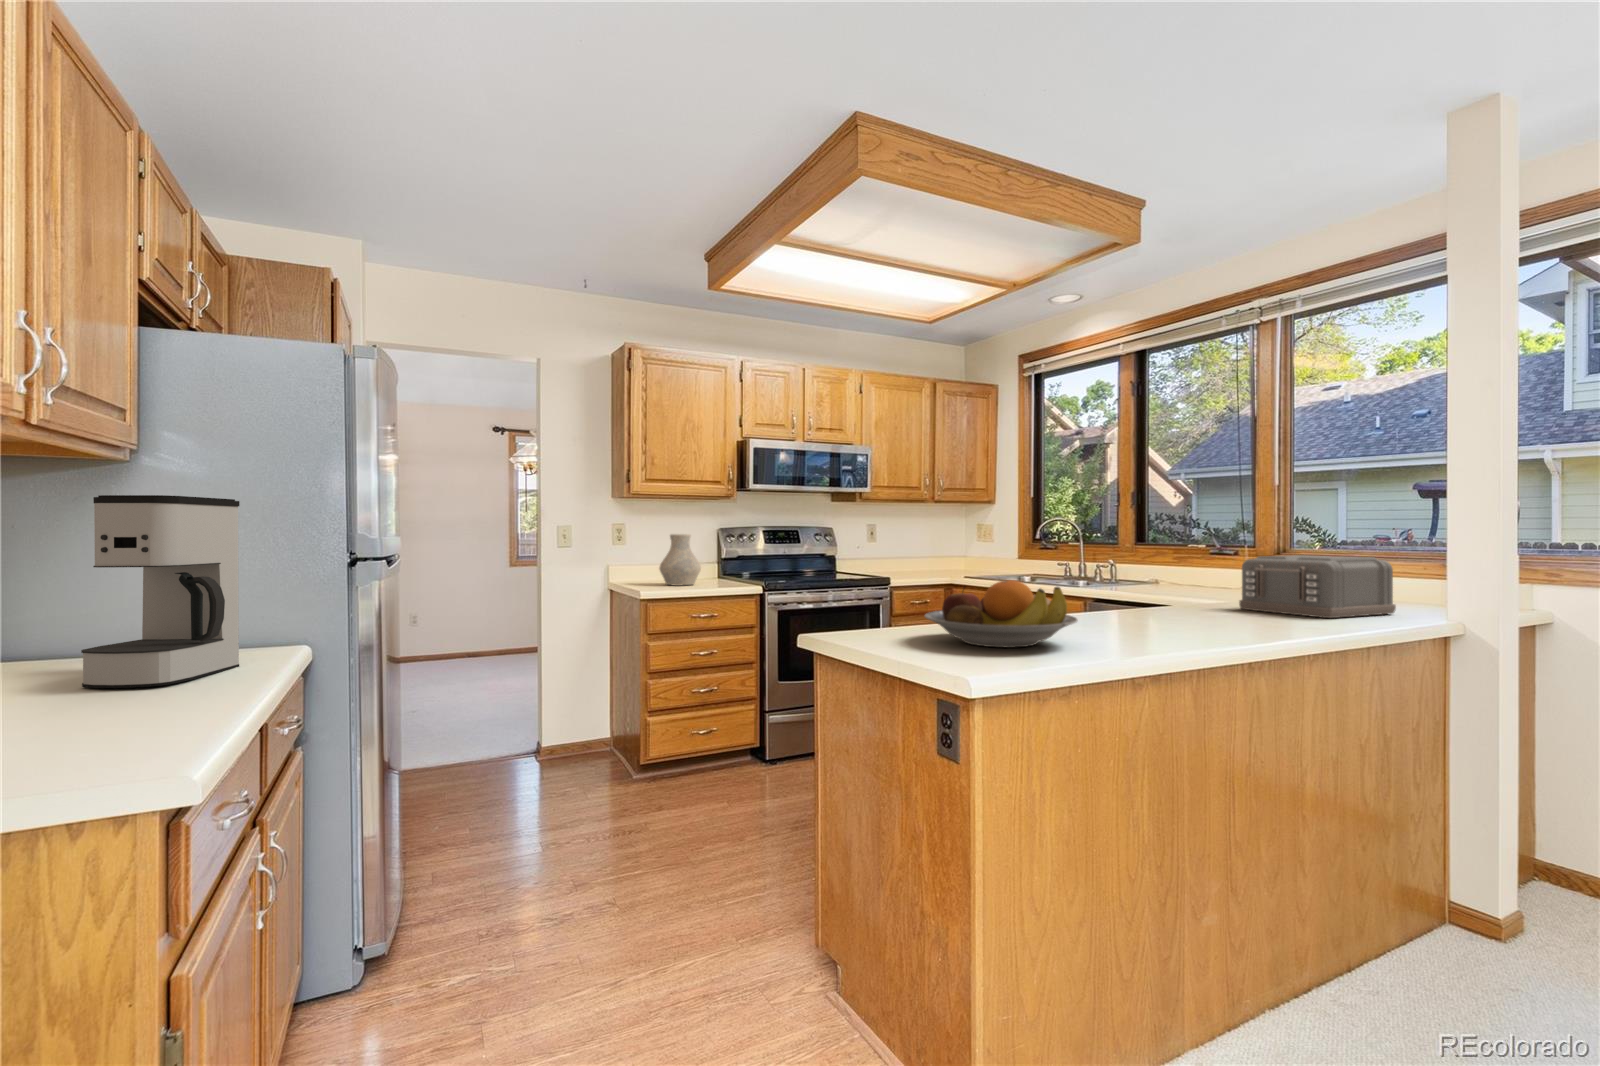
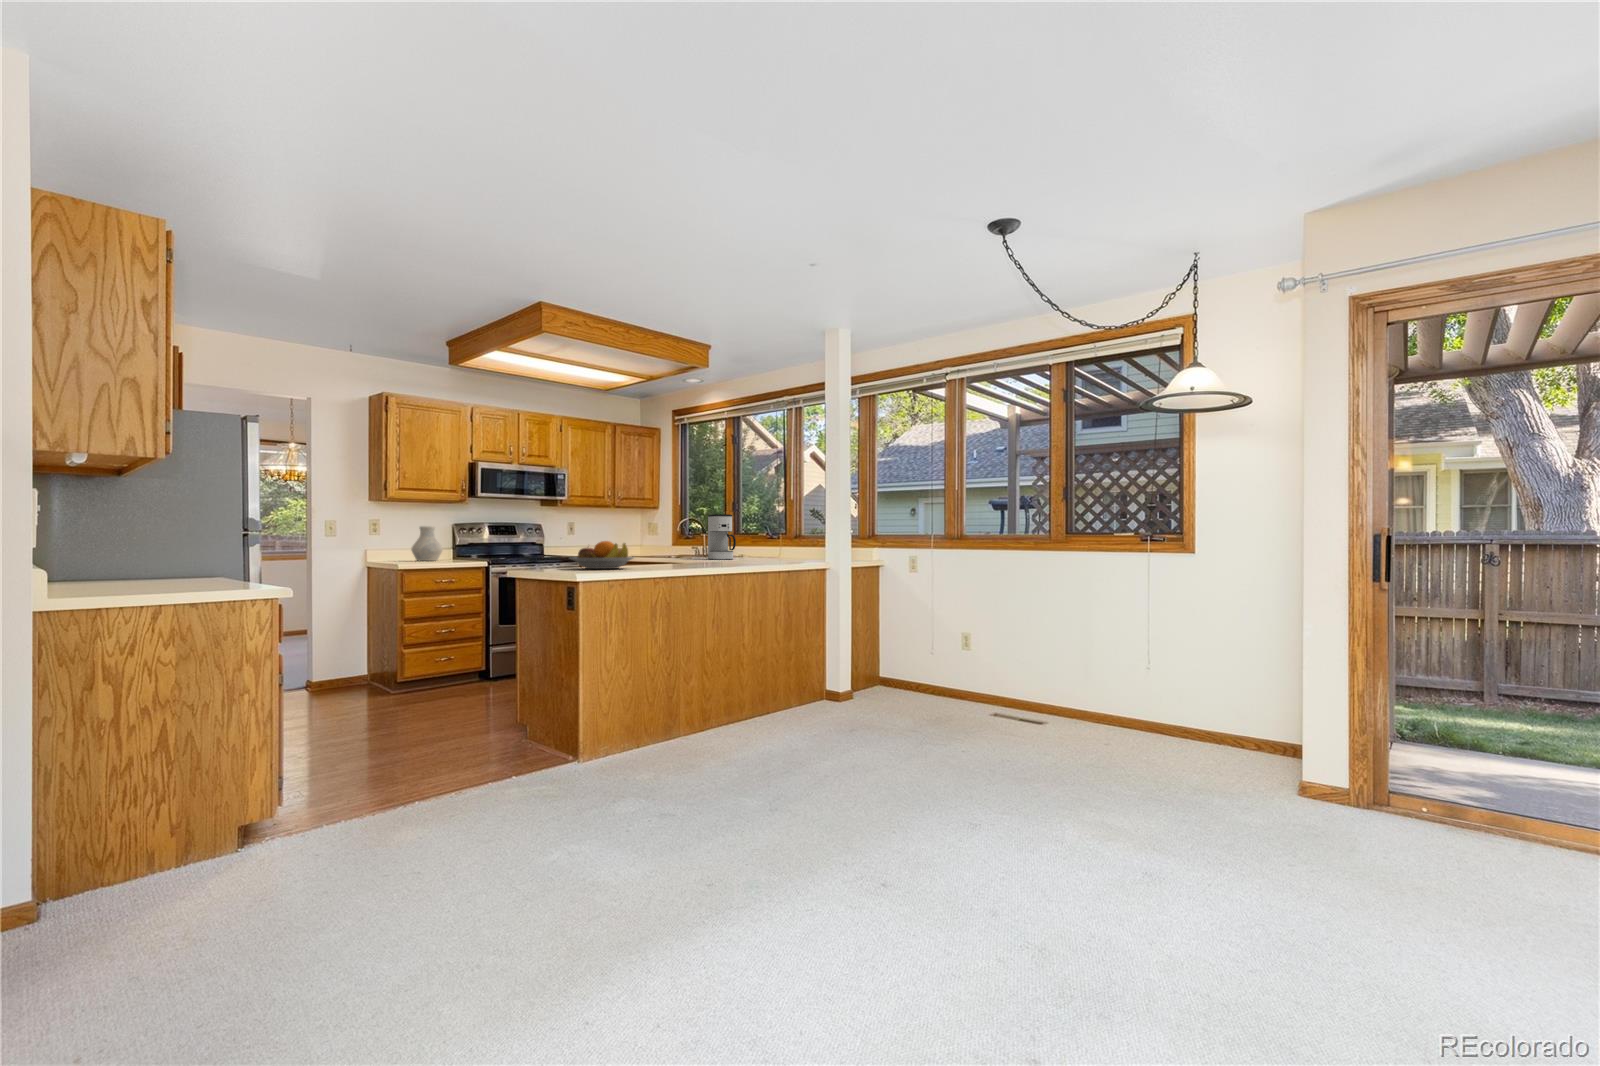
coffee maker: present [81,495,240,688] -> present [708,514,736,560]
toaster: present [1239,555,1396,618] -> none [746,536,809,563]

